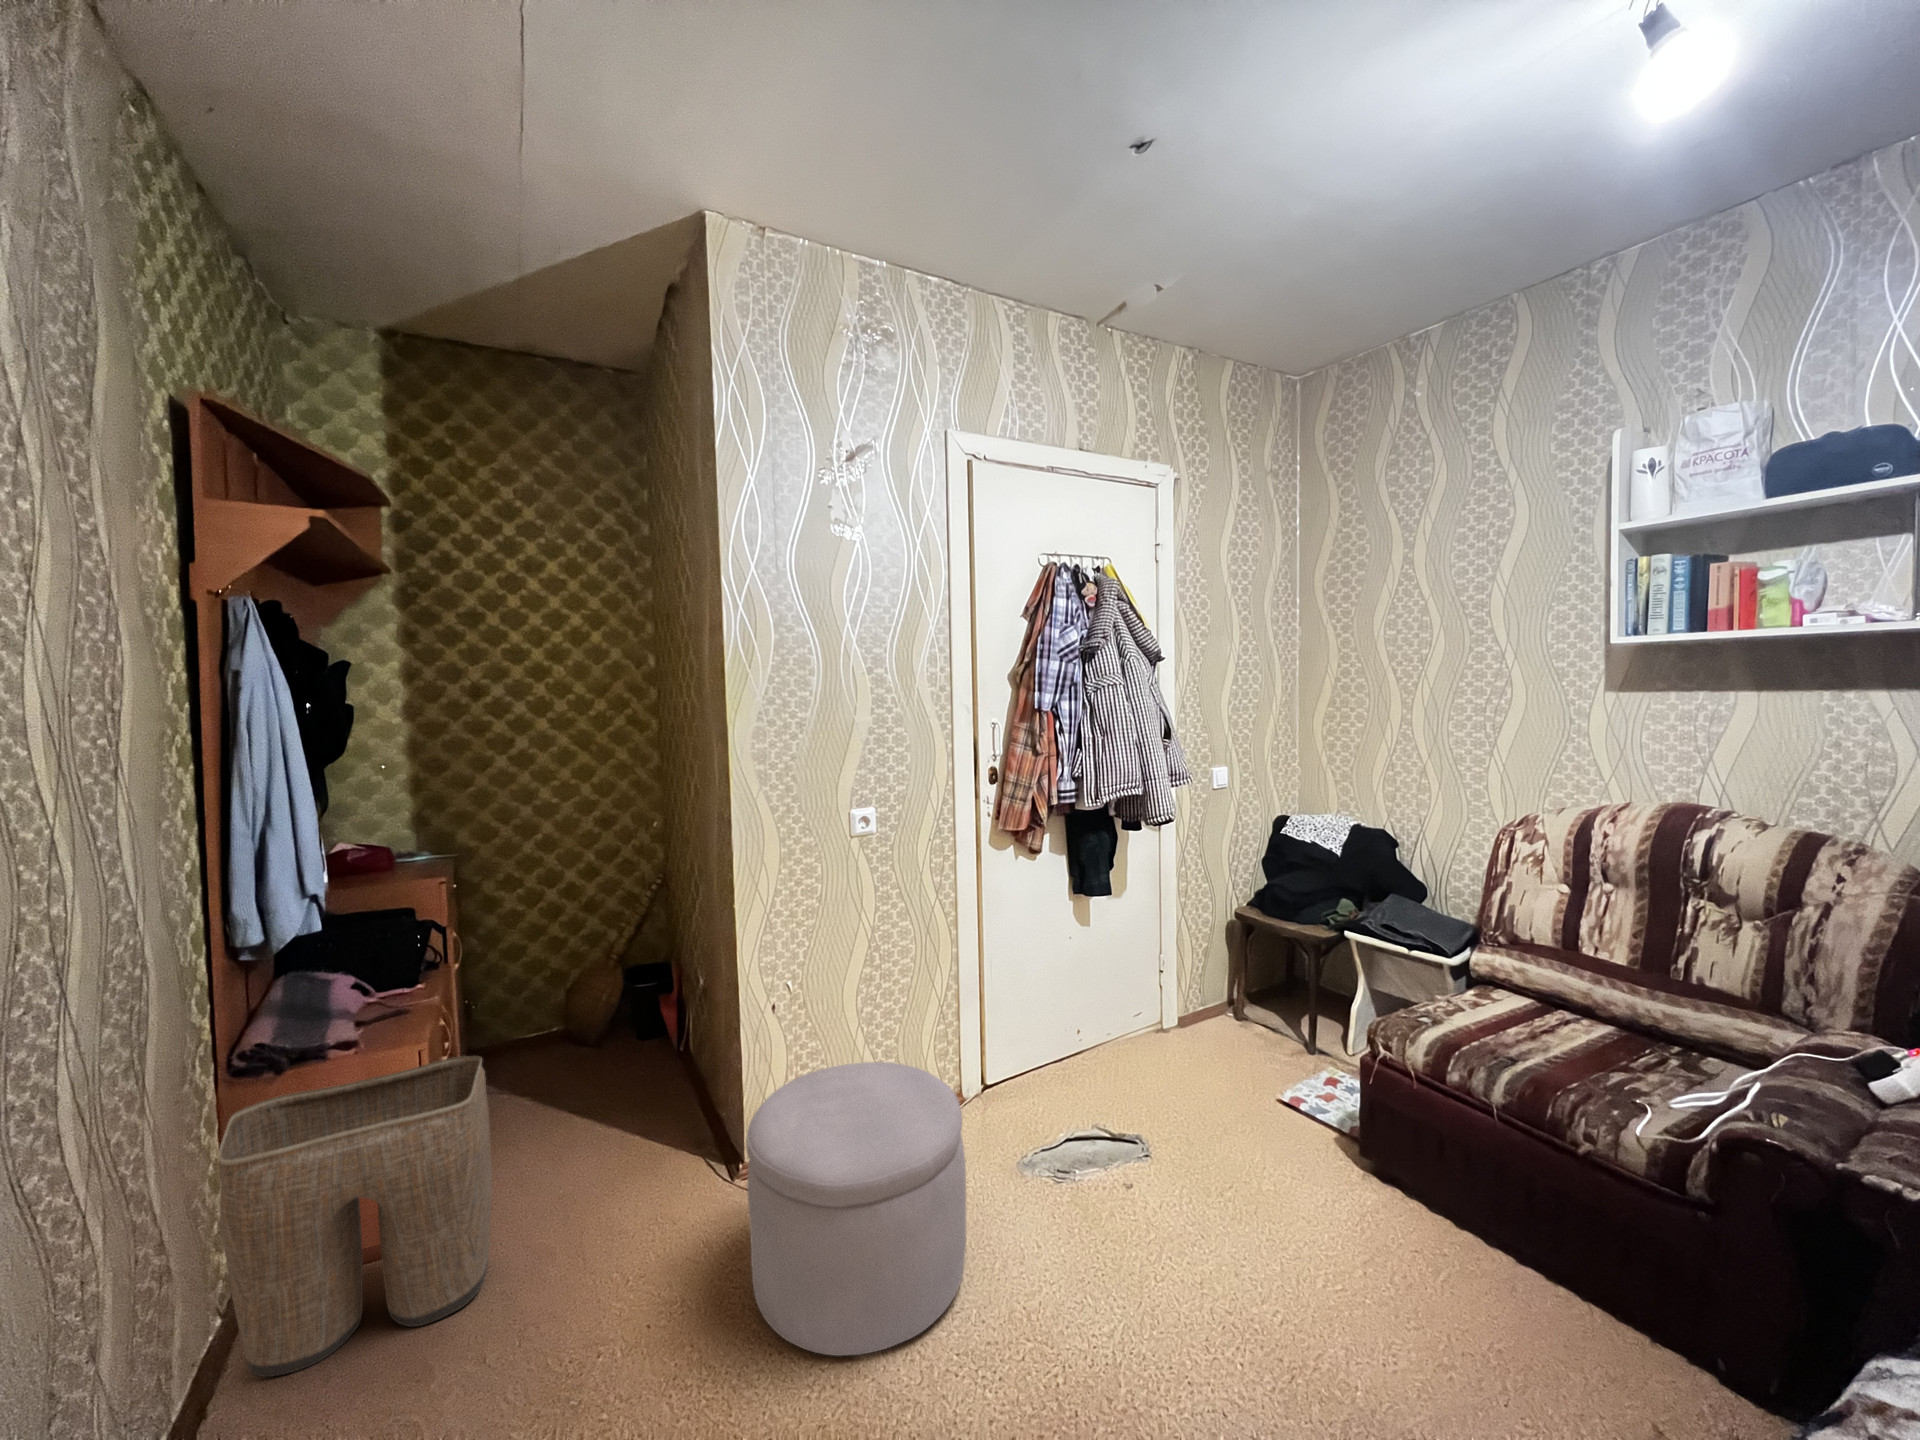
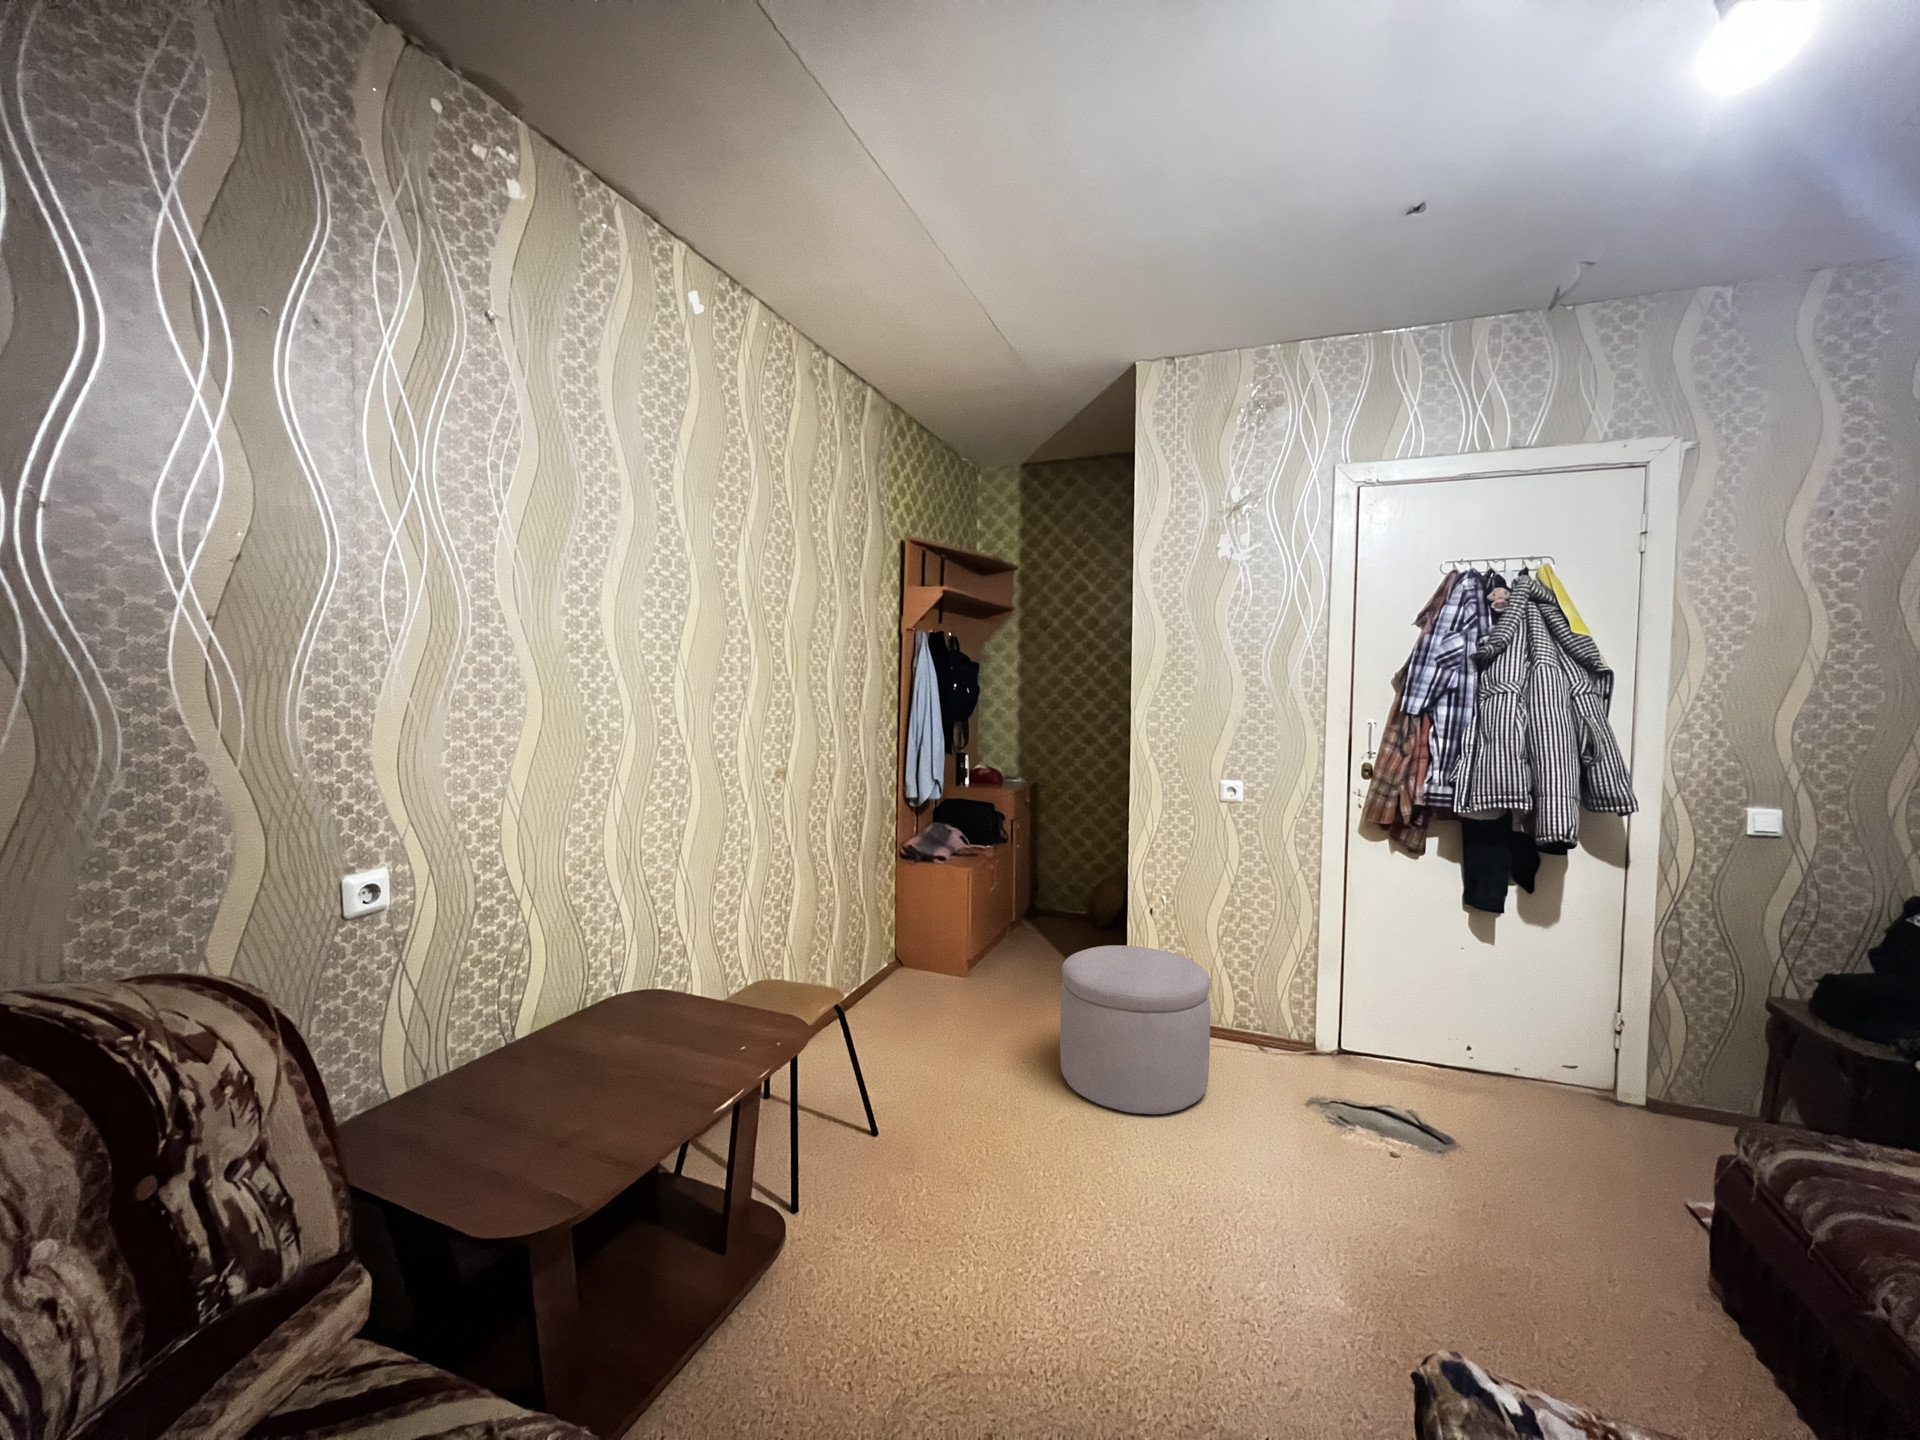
laundry basket: present [219,1056,492,1377] -> none [882,872,987,1002]

